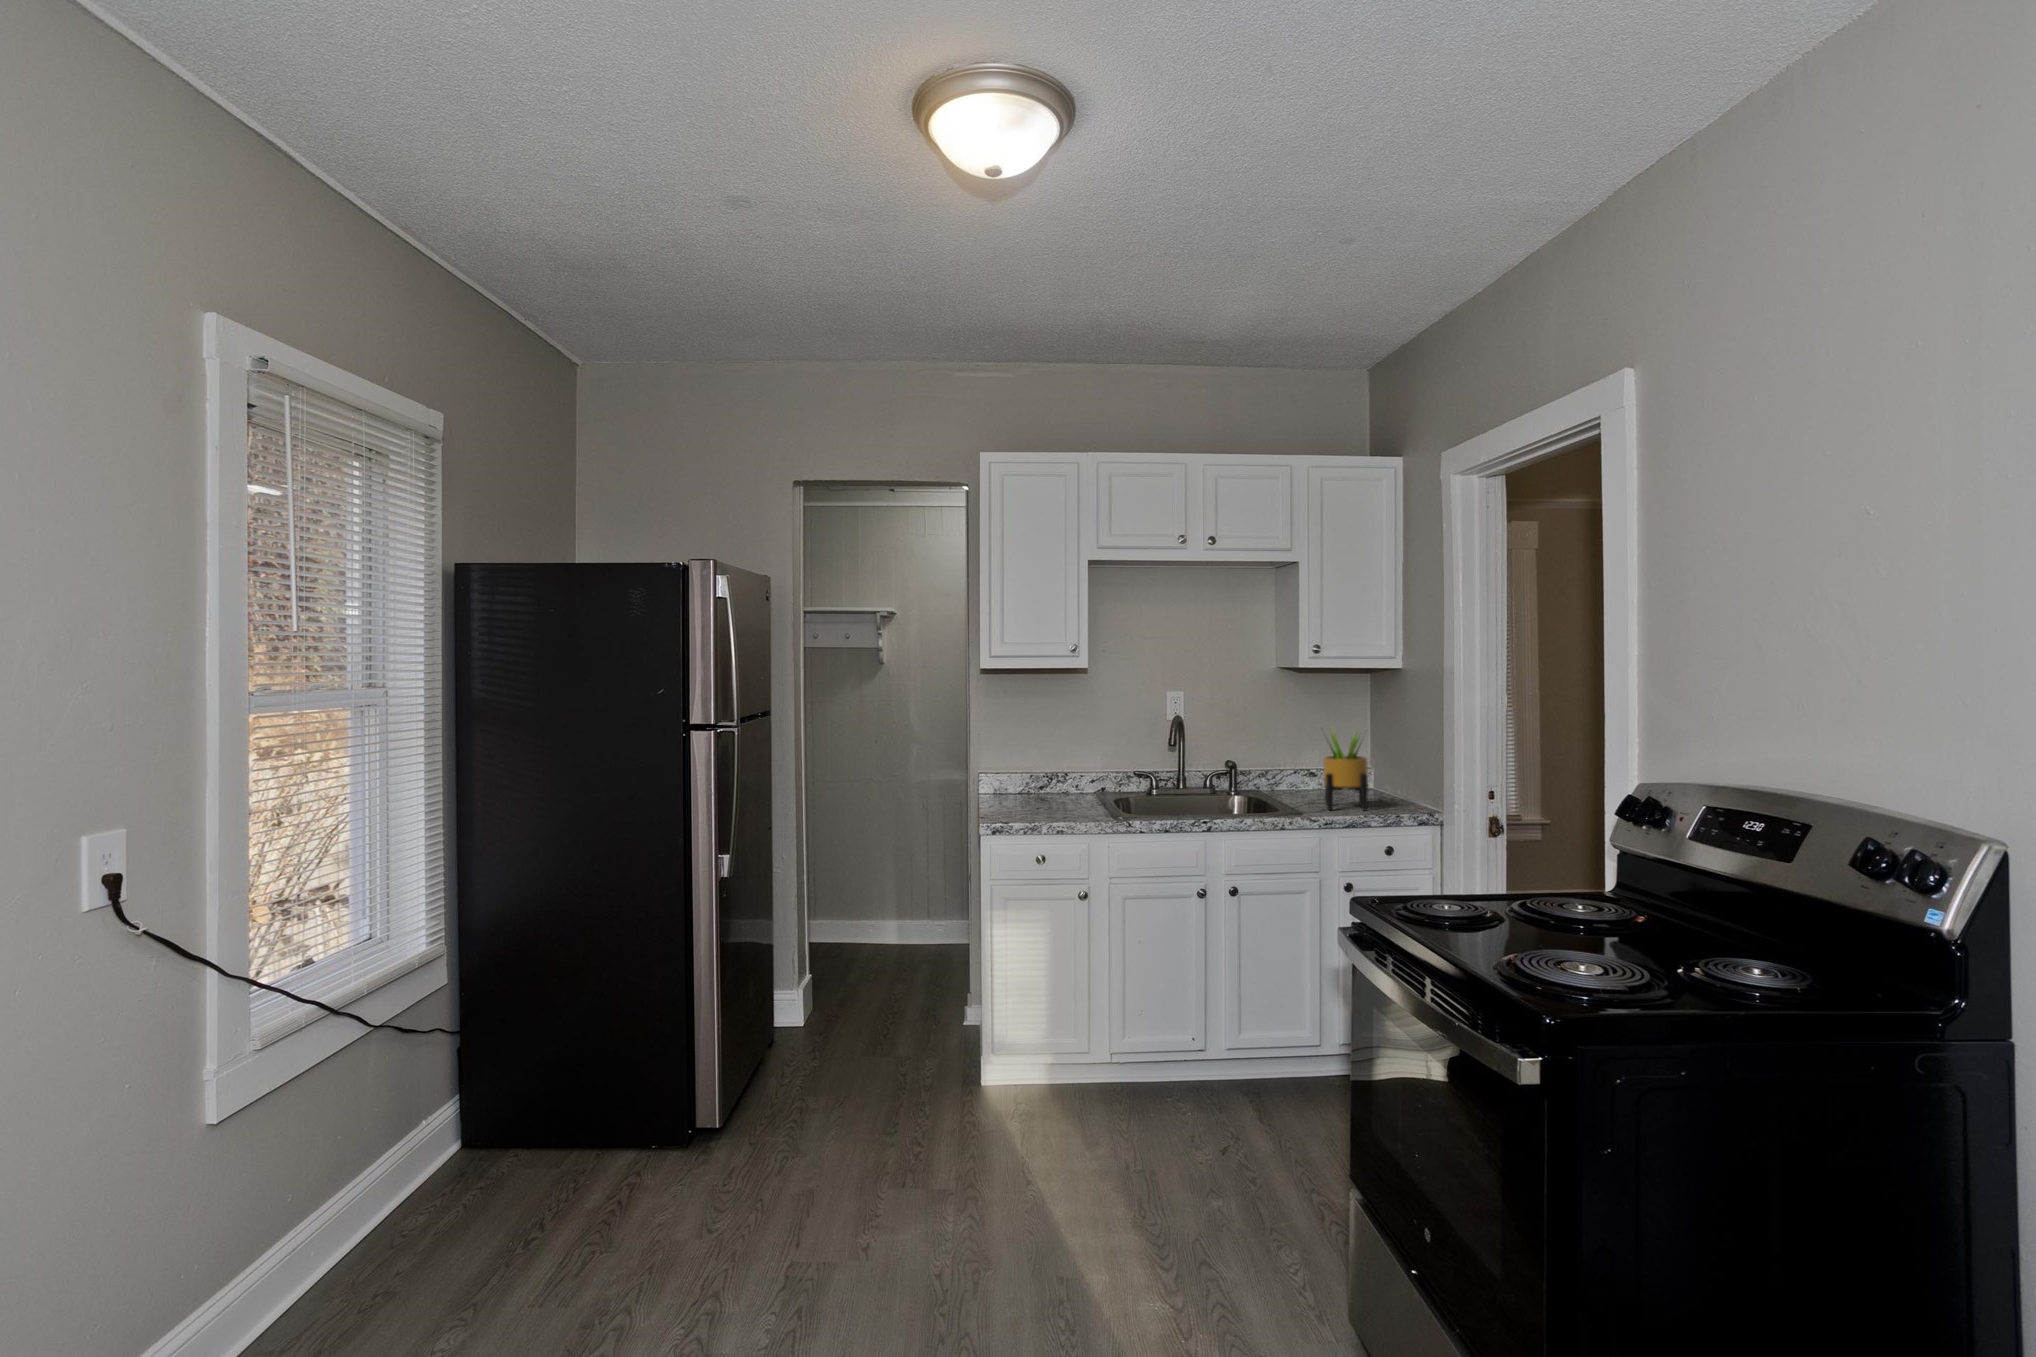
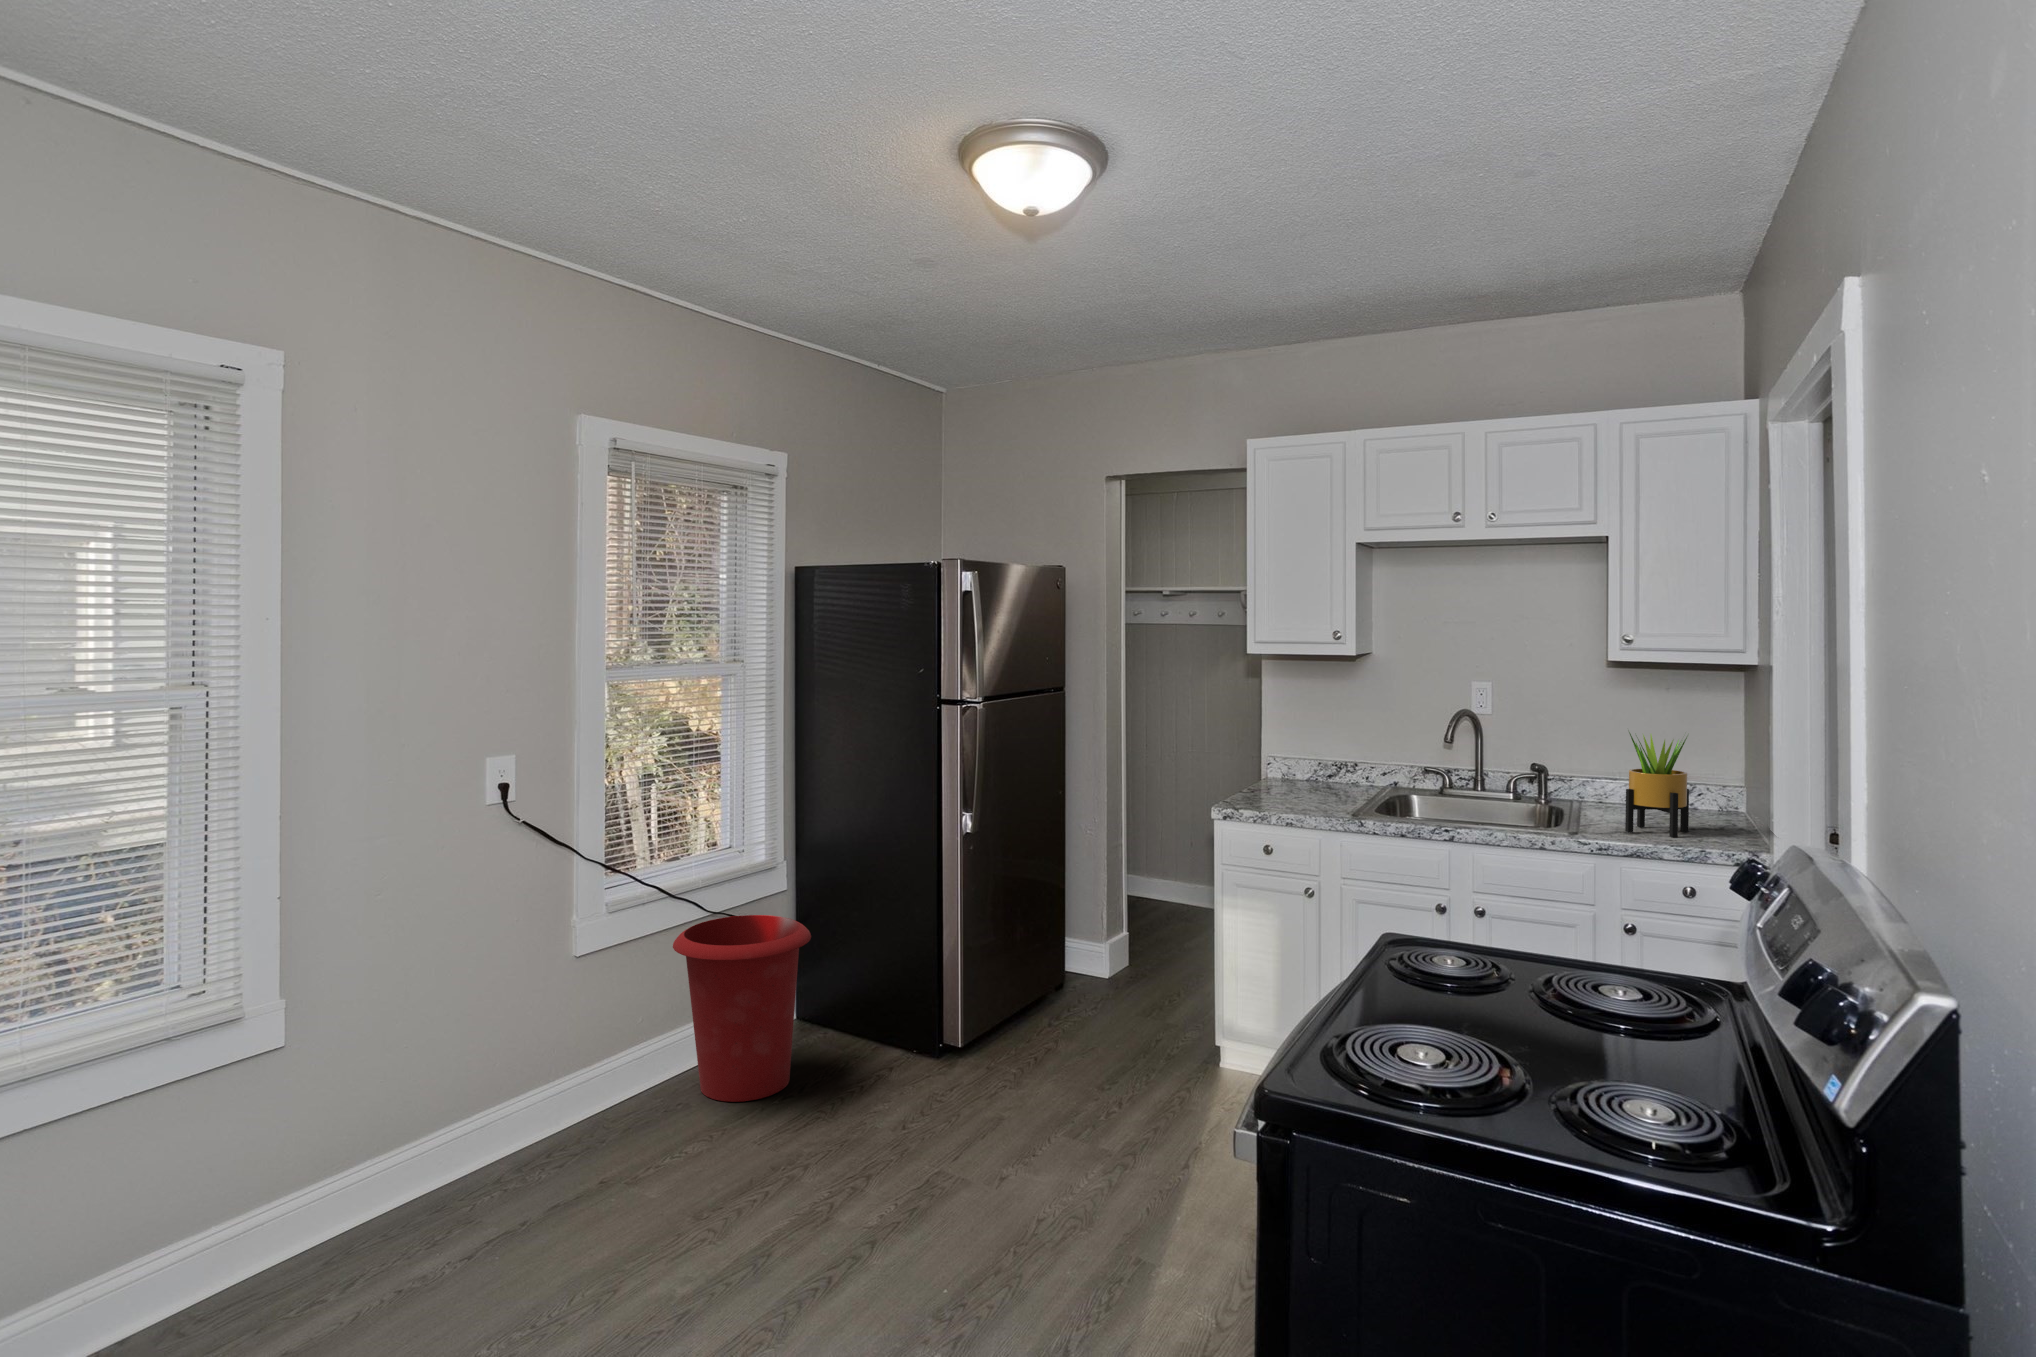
waste bin: none [353,1012,554,1273] -> present [673,915,811,1102]

